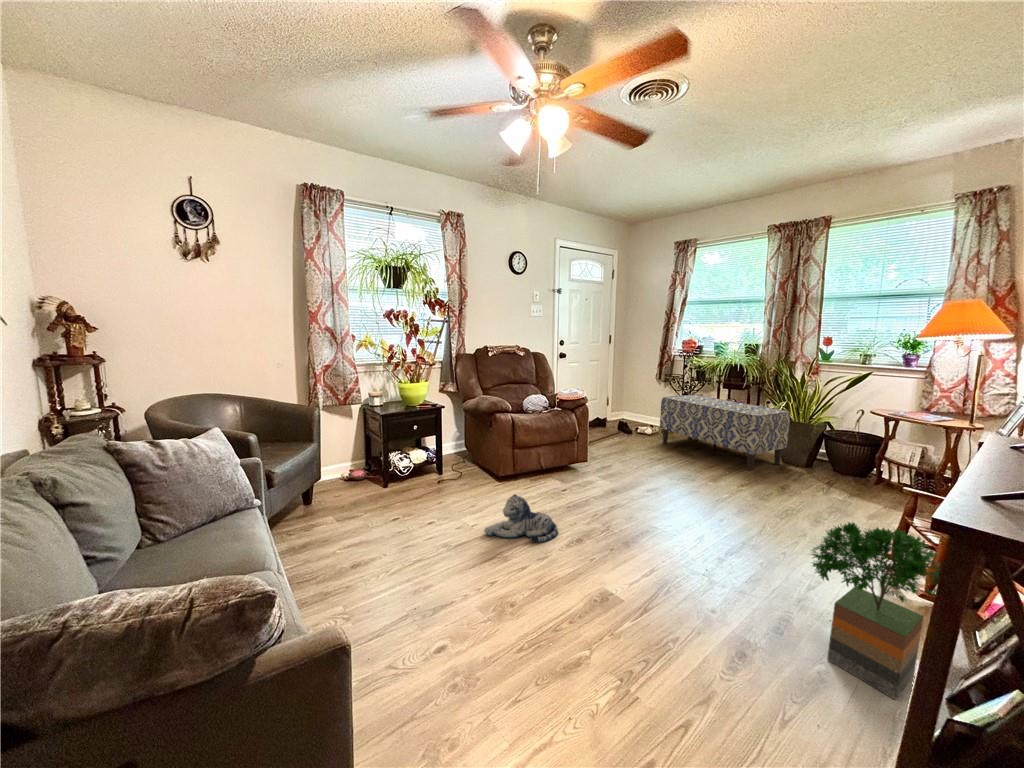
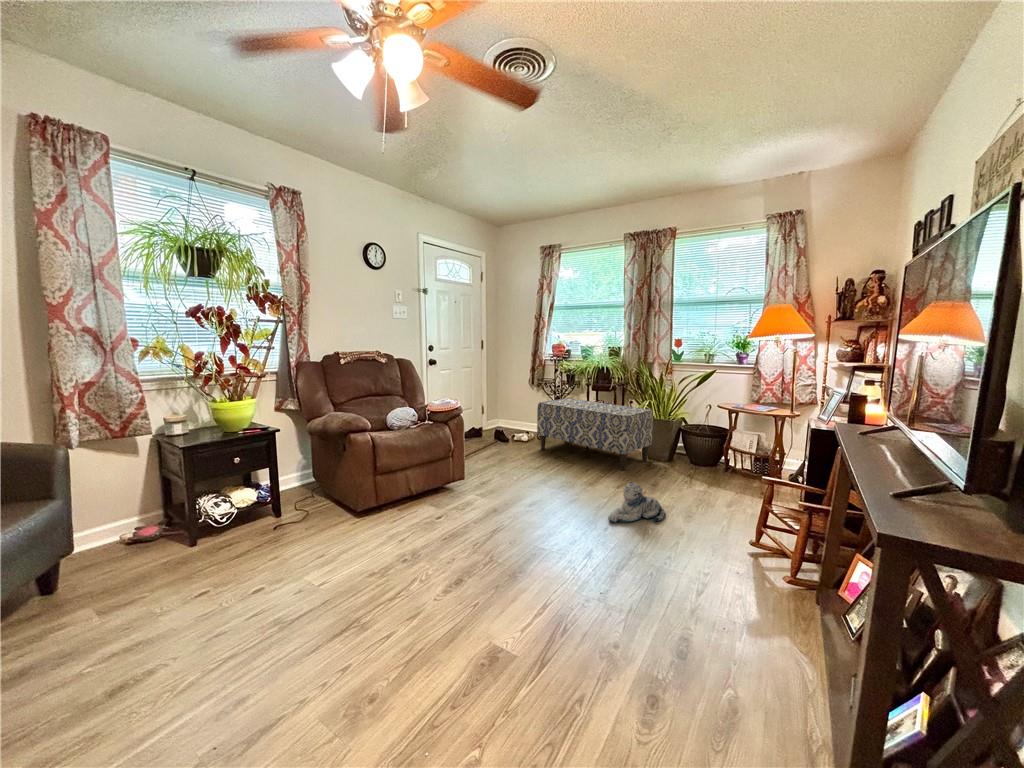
plush toy: present [484,494,558,542] -> present [608,482,665,522]
potted tree: present [811,522,940,700] -> none [702,523,841,708]

